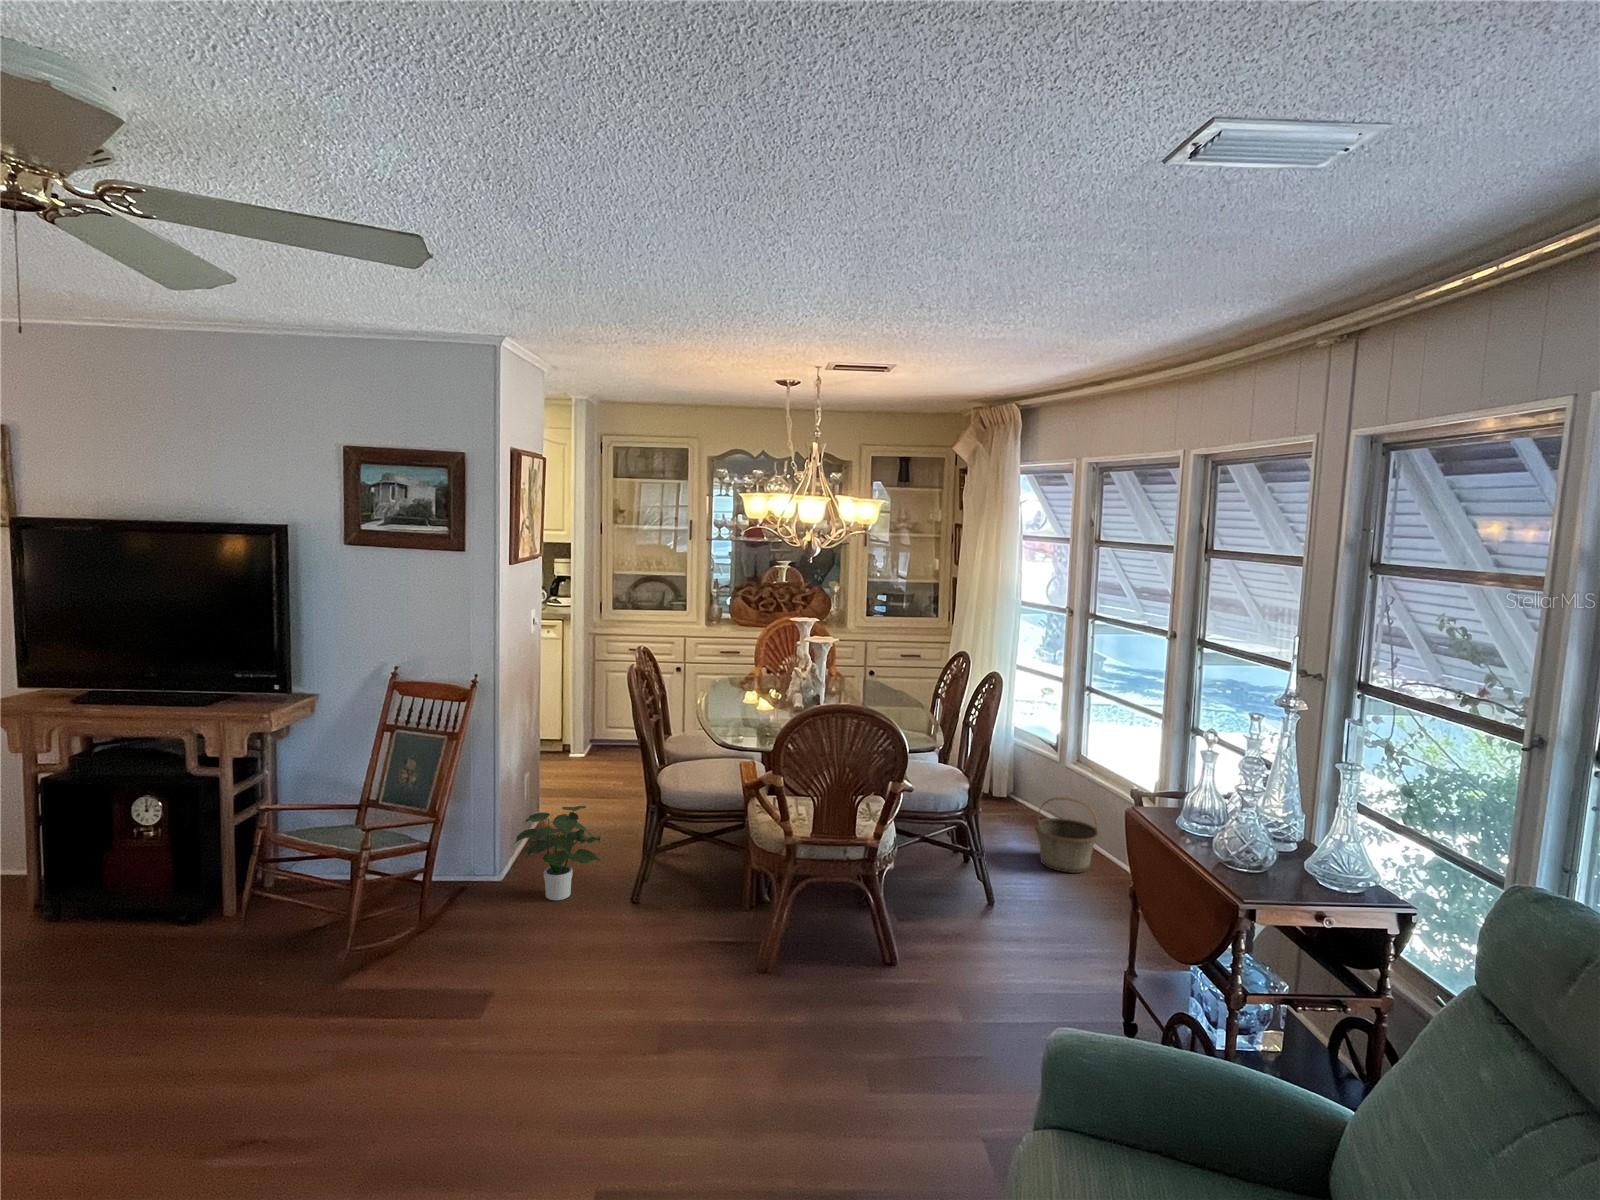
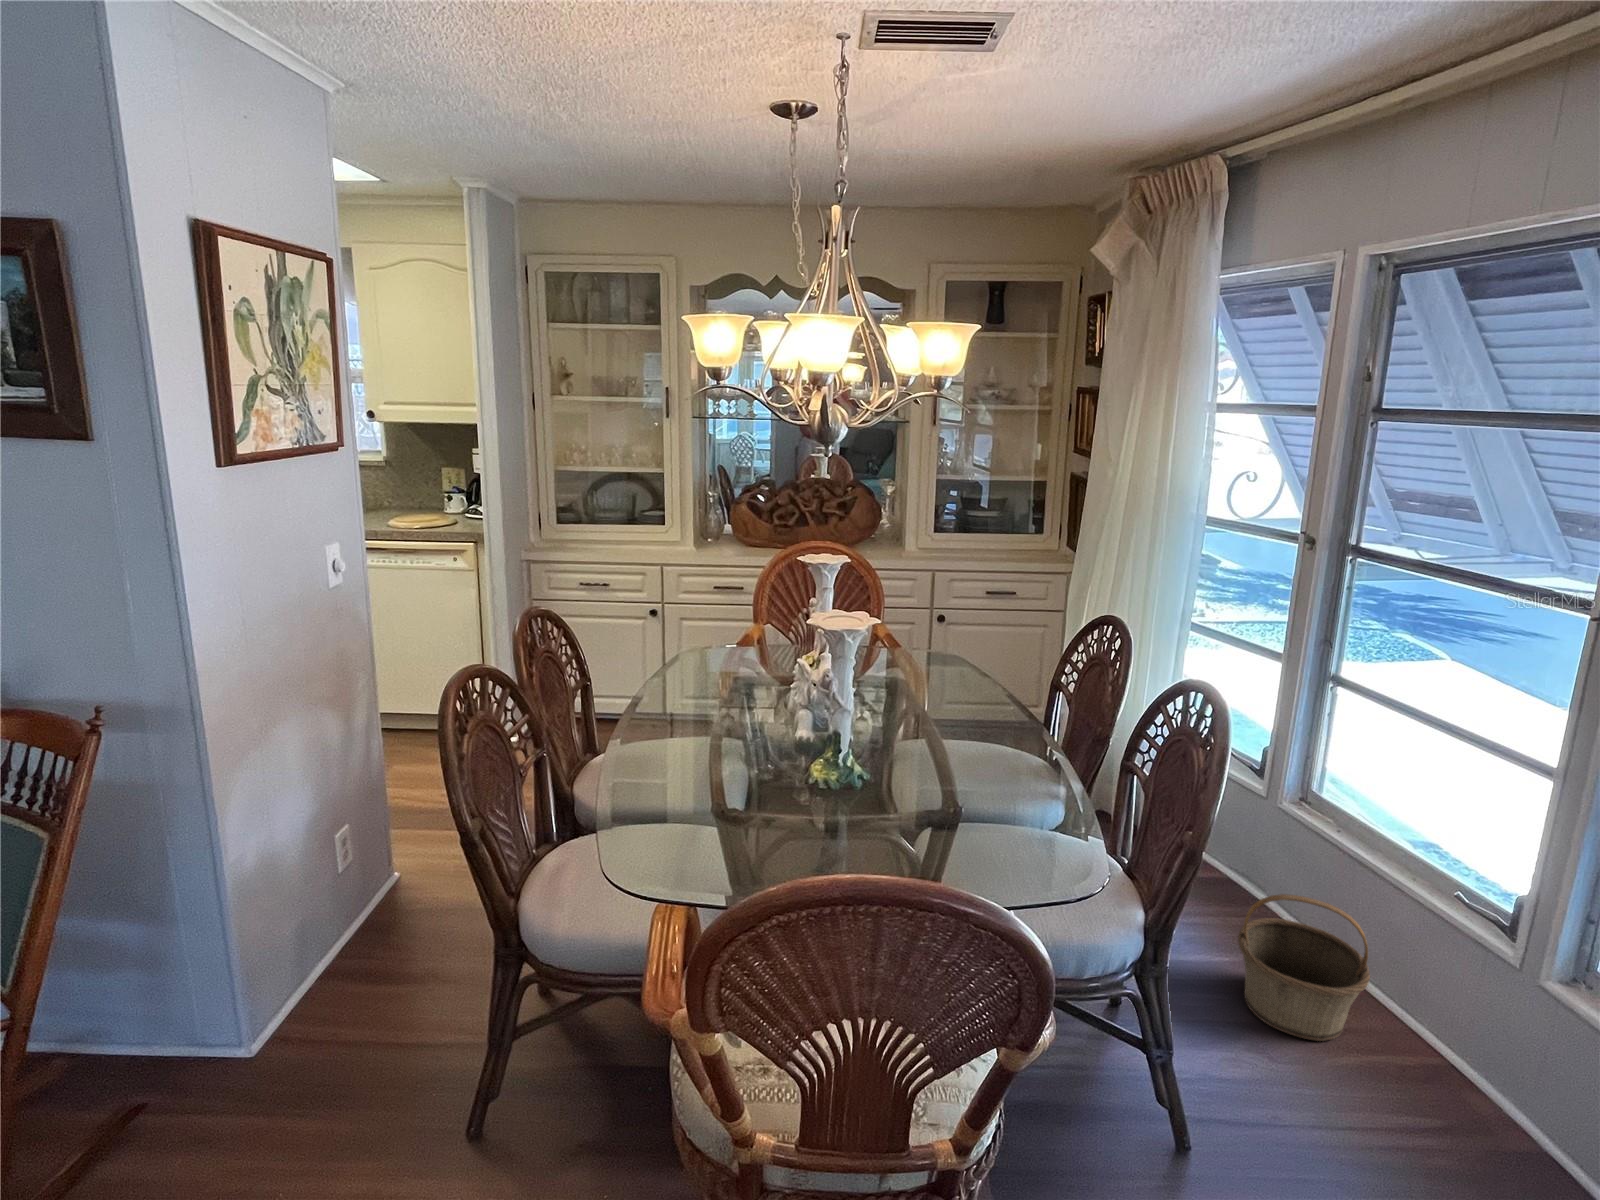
potted plant: present [515,806,600,900] -> none [247,928,427,1111]

